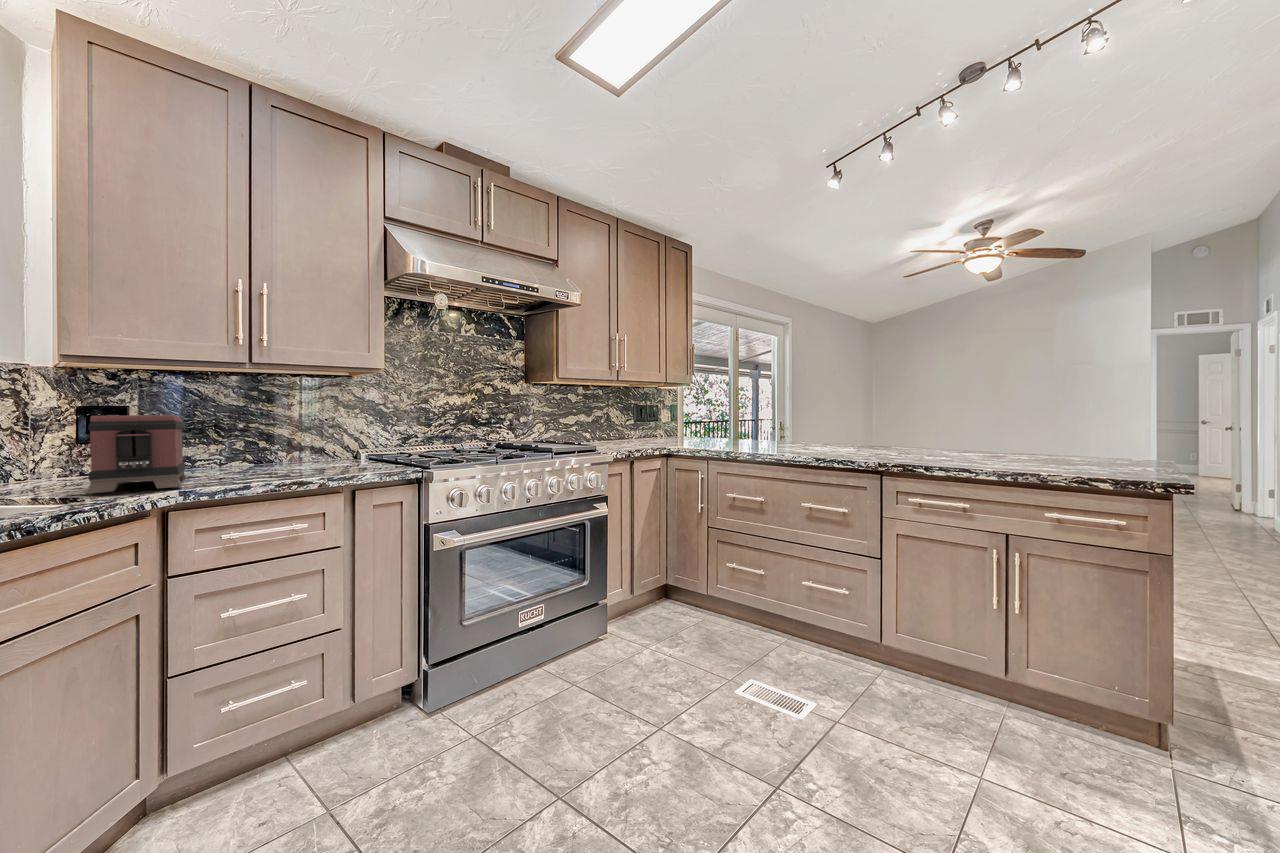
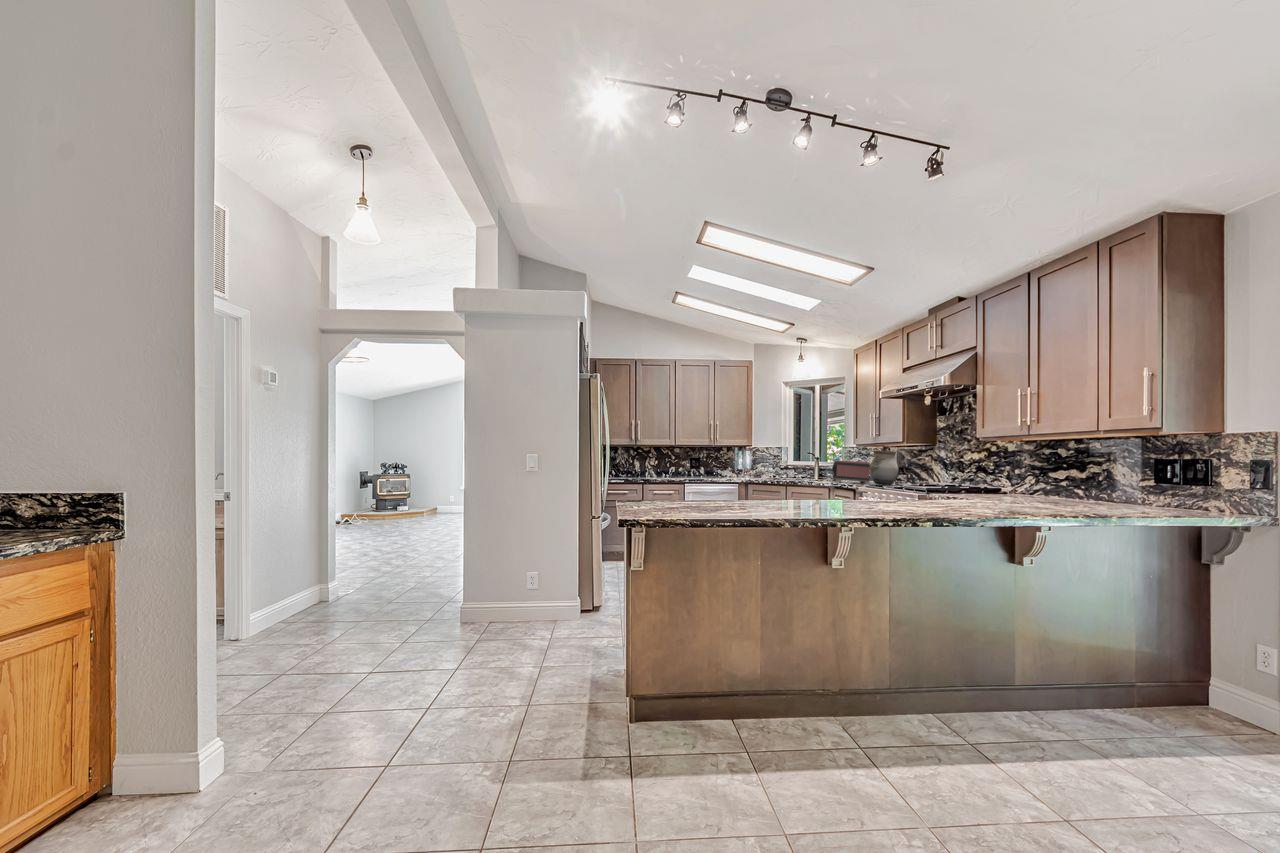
vase: none [237,386,316,471] -> present [869,450,898,485]

